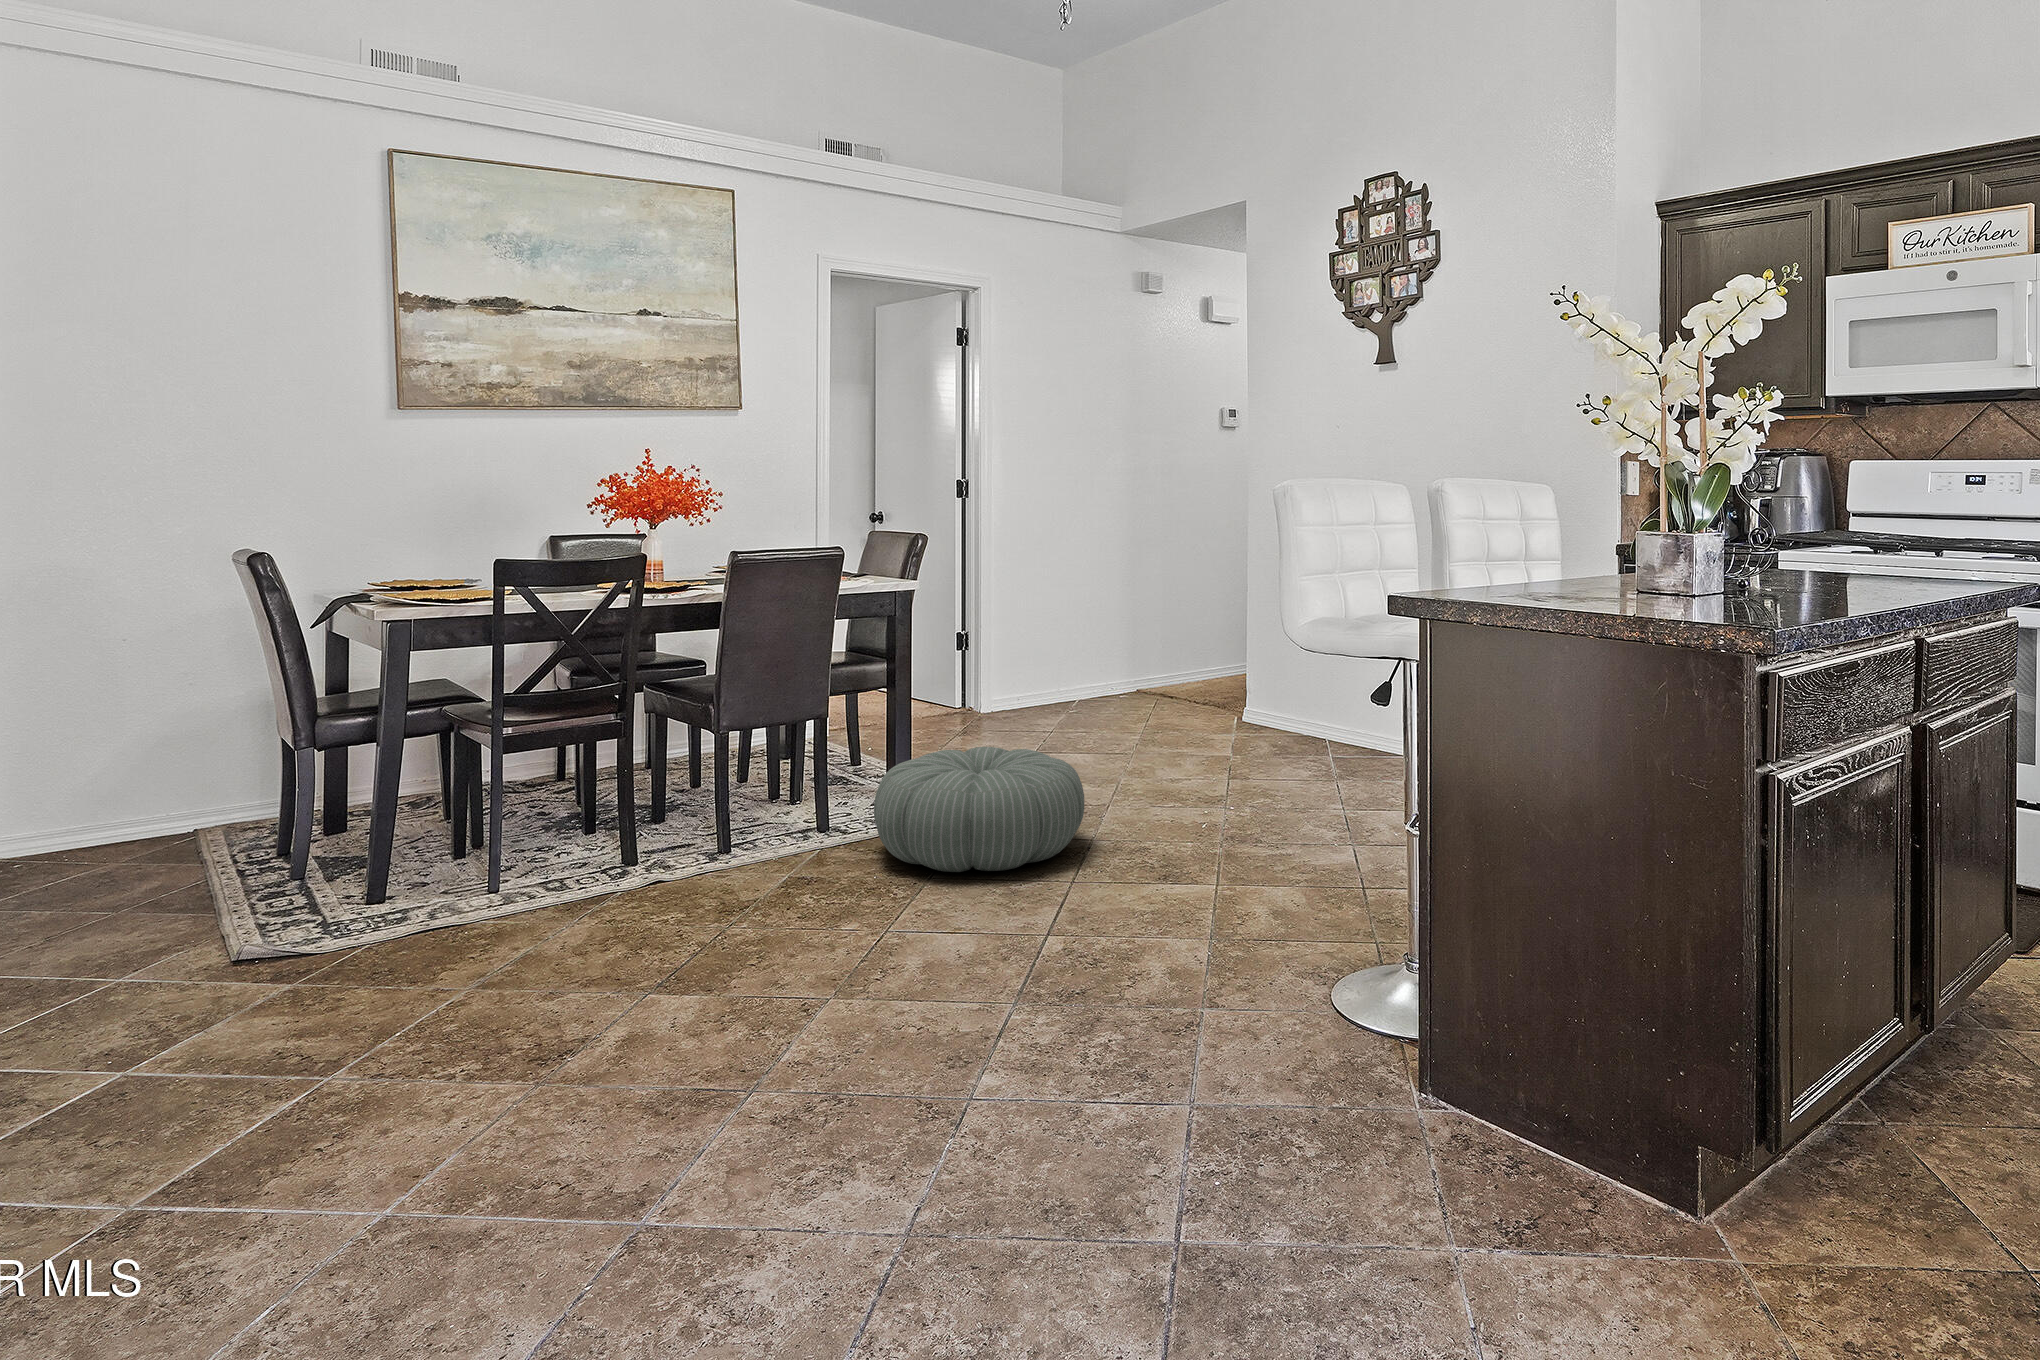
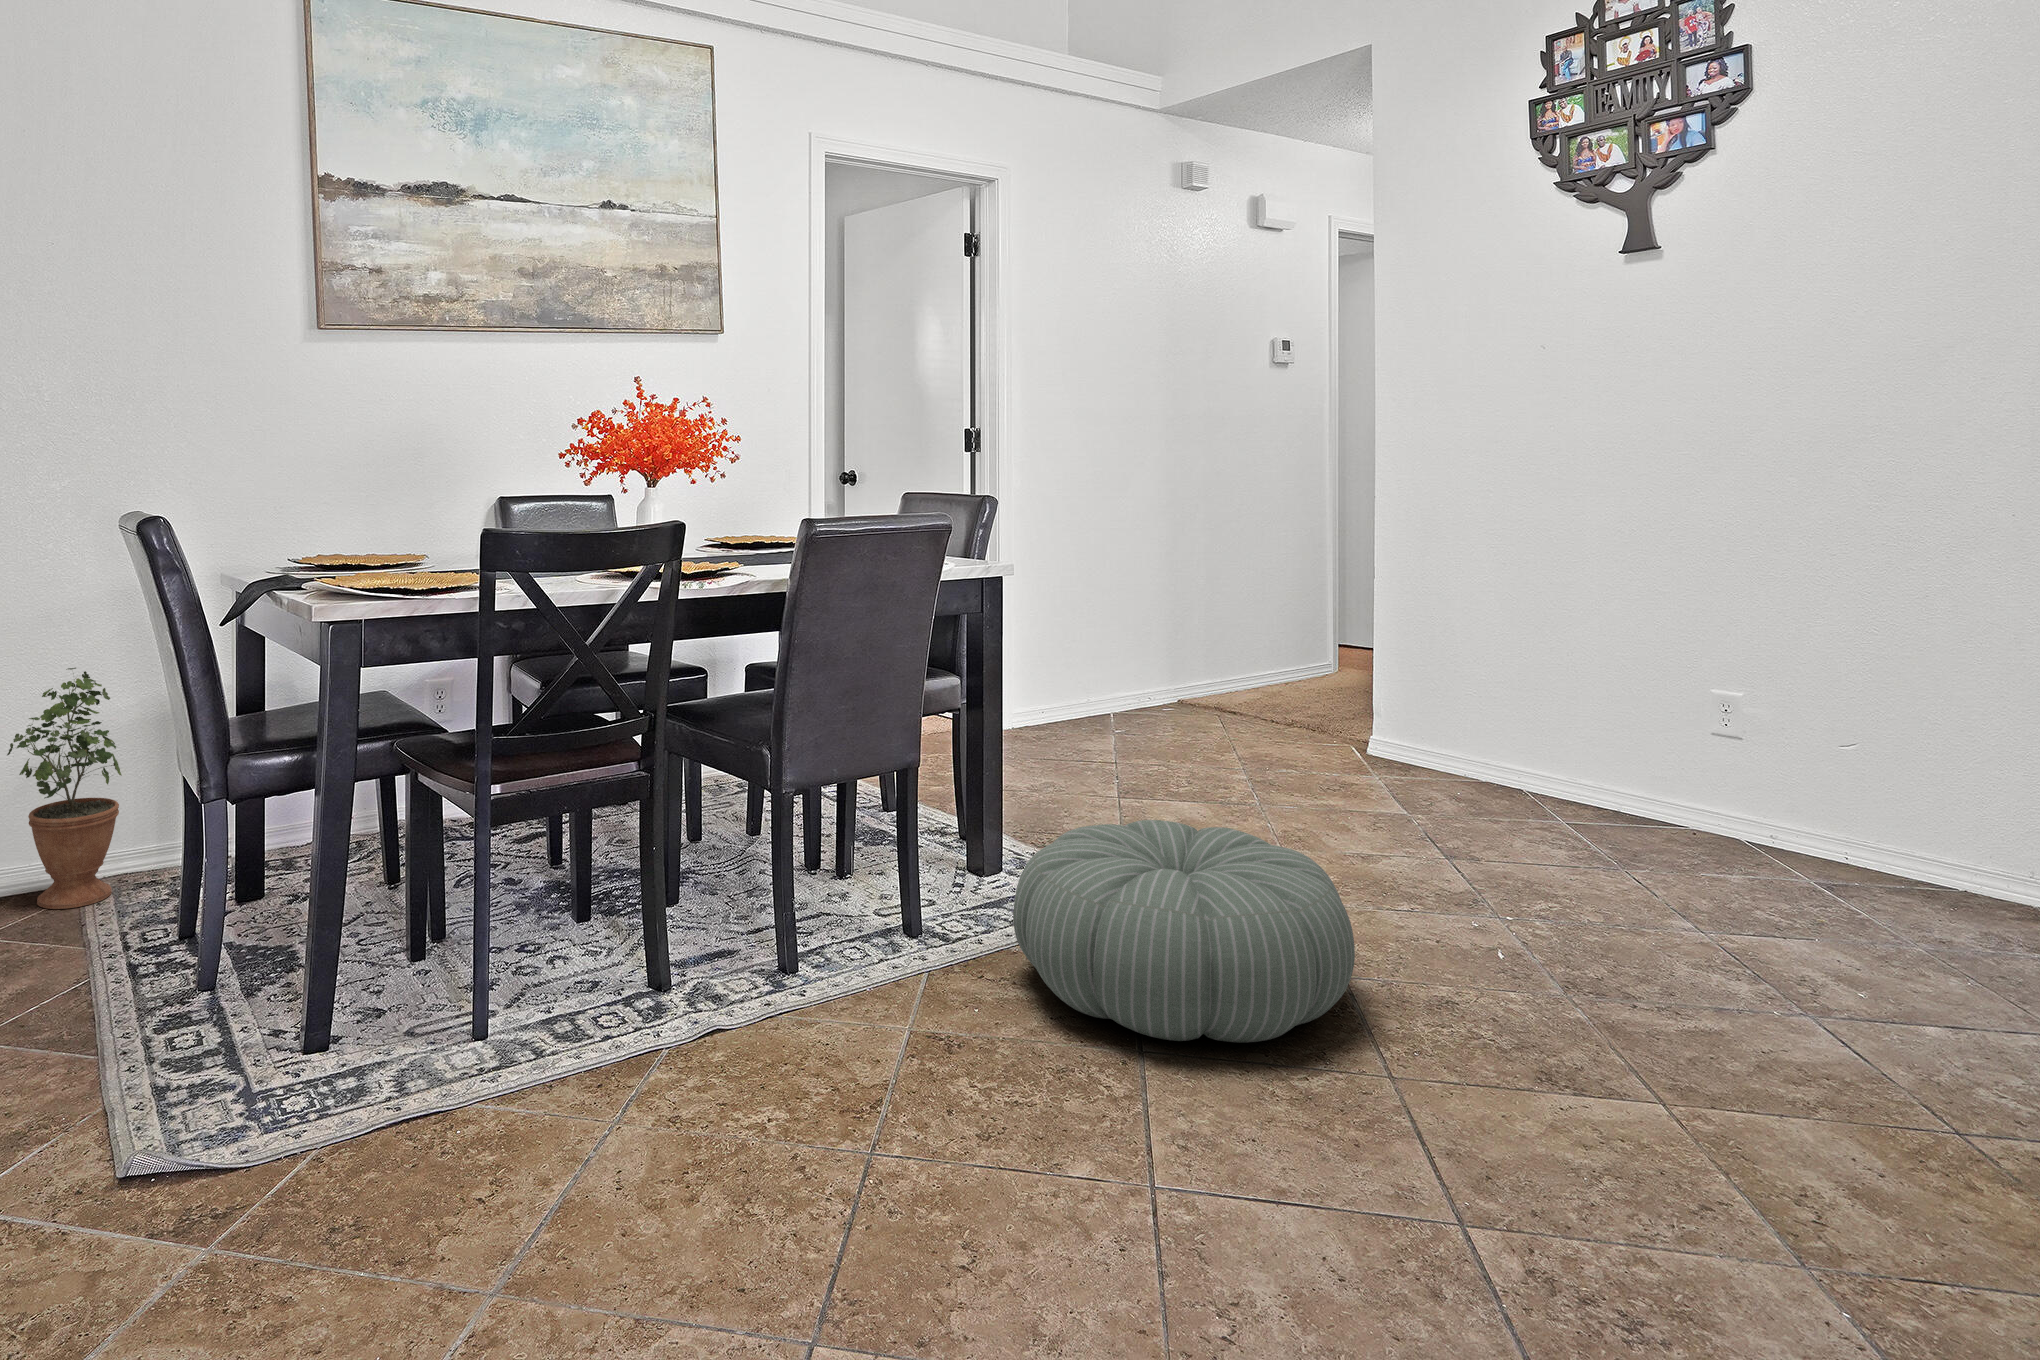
potted plant: none [137,666,231,845] -> present [7,668,121,909]

